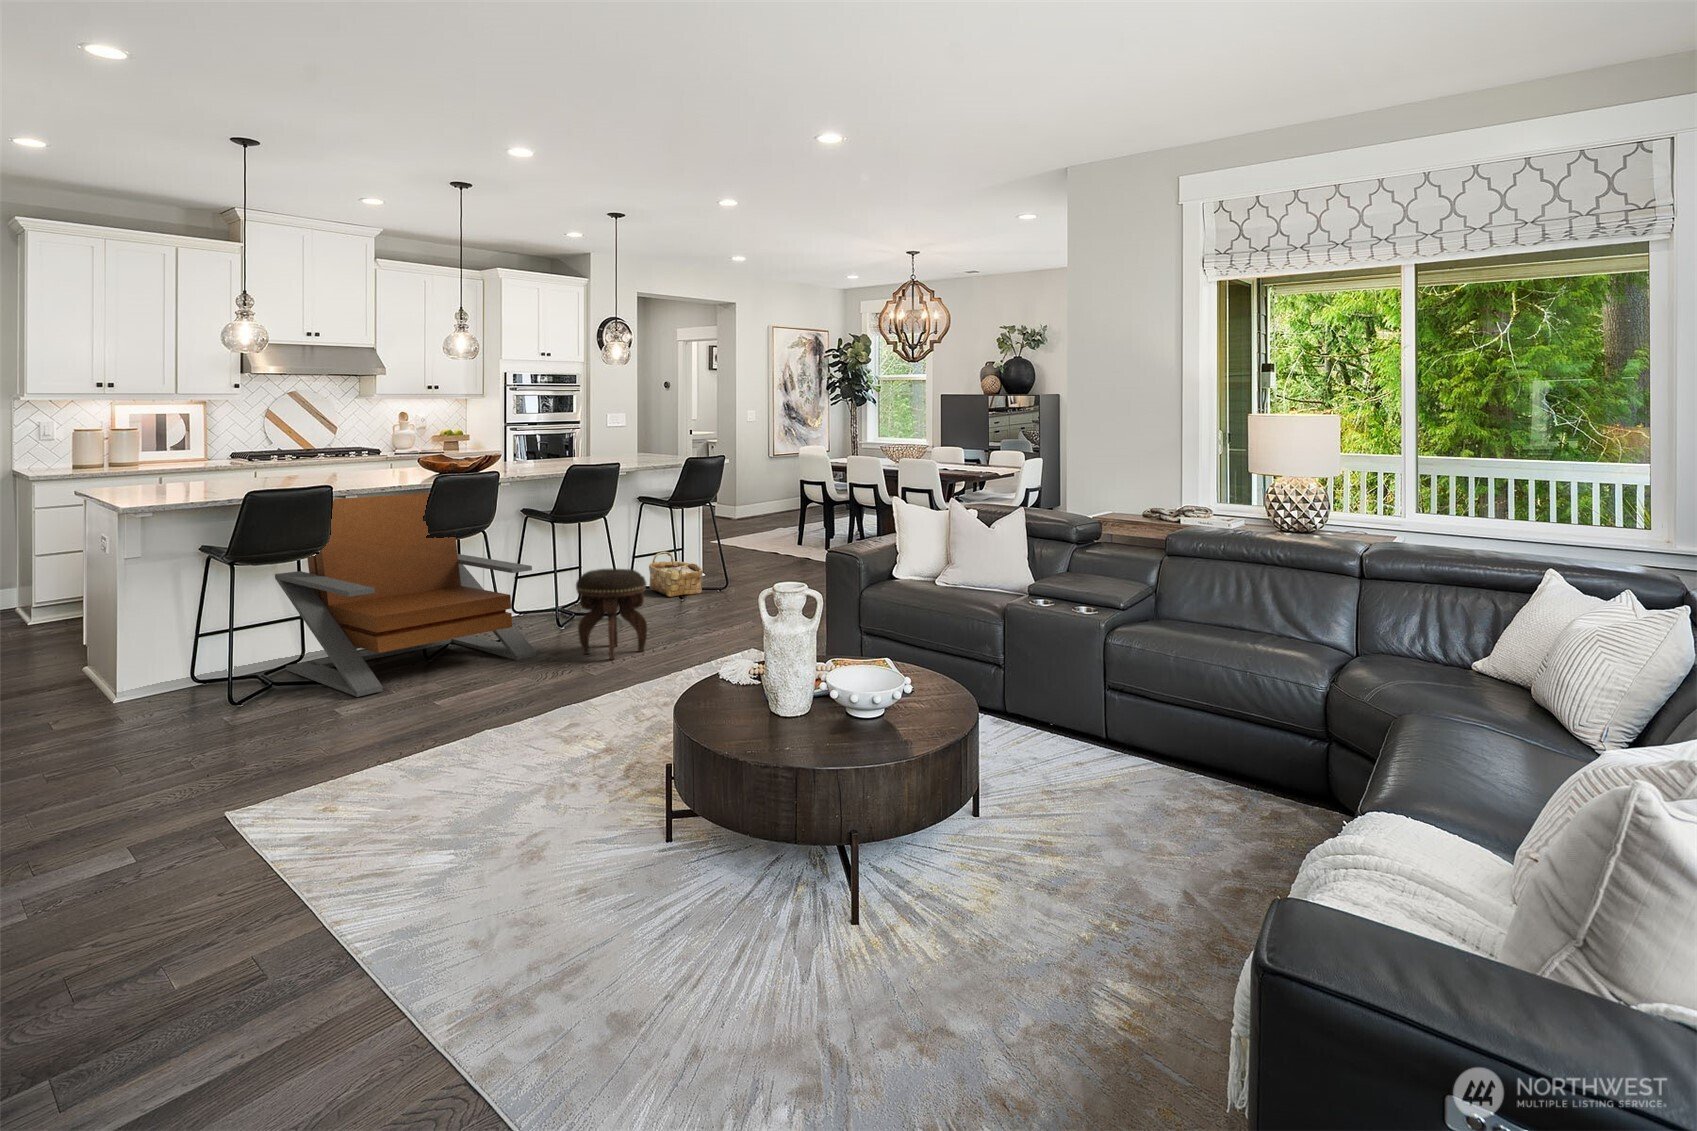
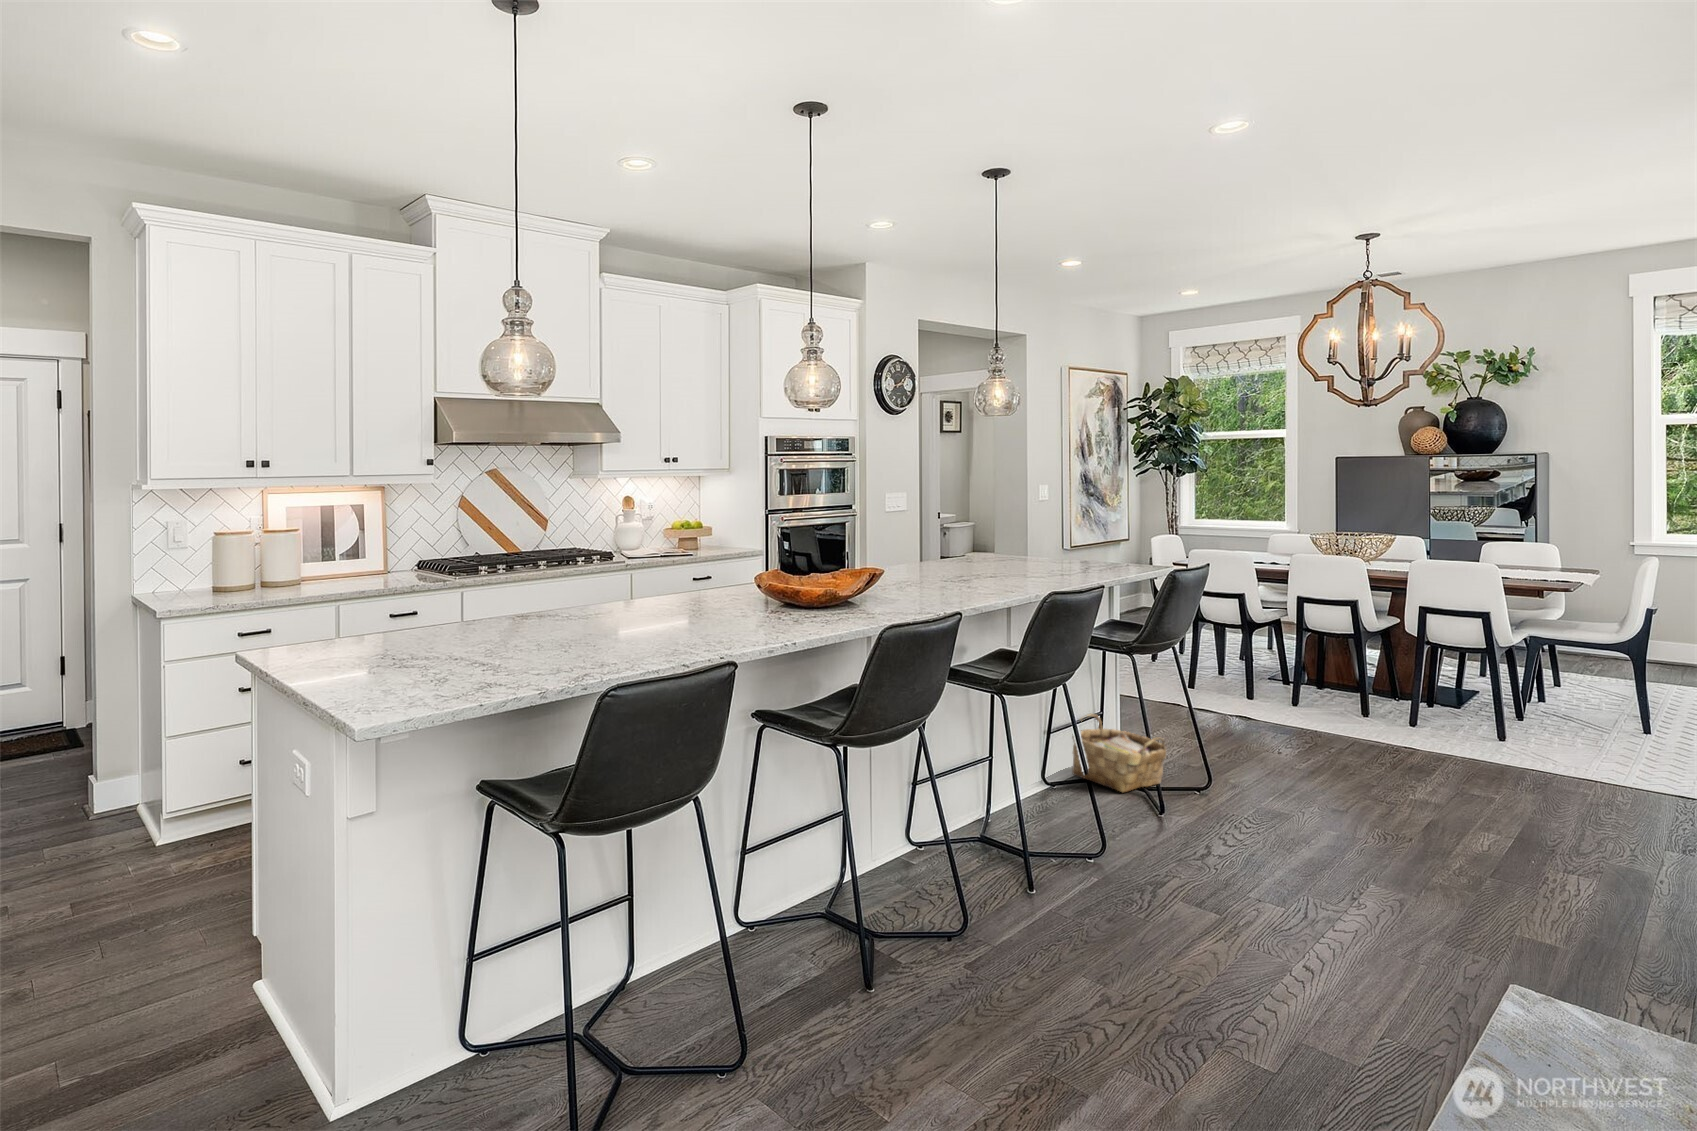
lounge chair: present [275,493,537,697] -> none [630,643,1068,1092]
footstool: present [576,569,647,659] -> none [1141,783,1276,969]

